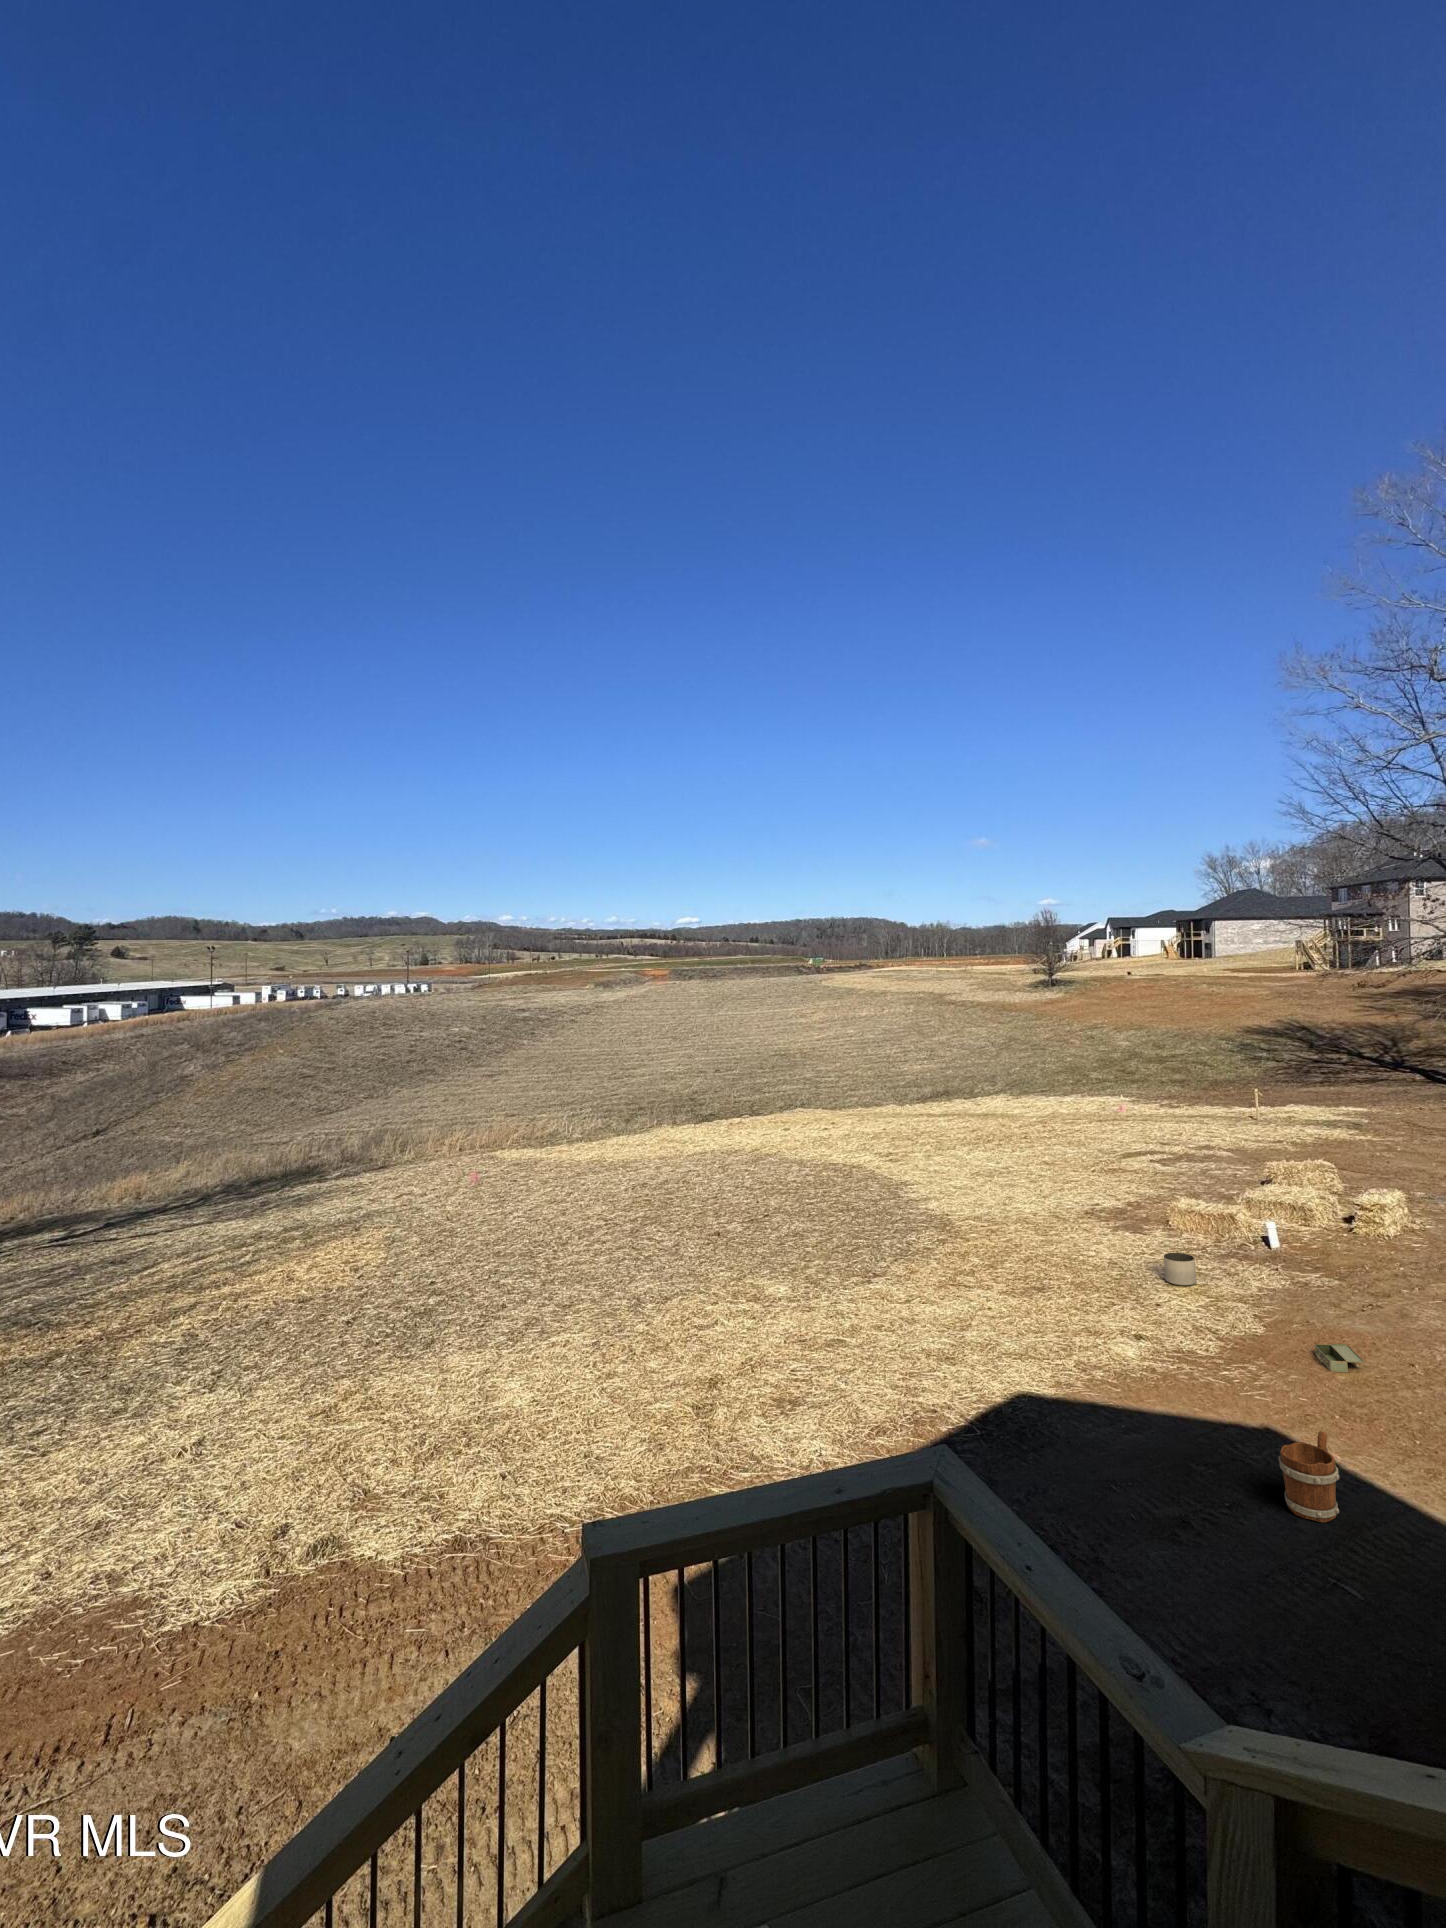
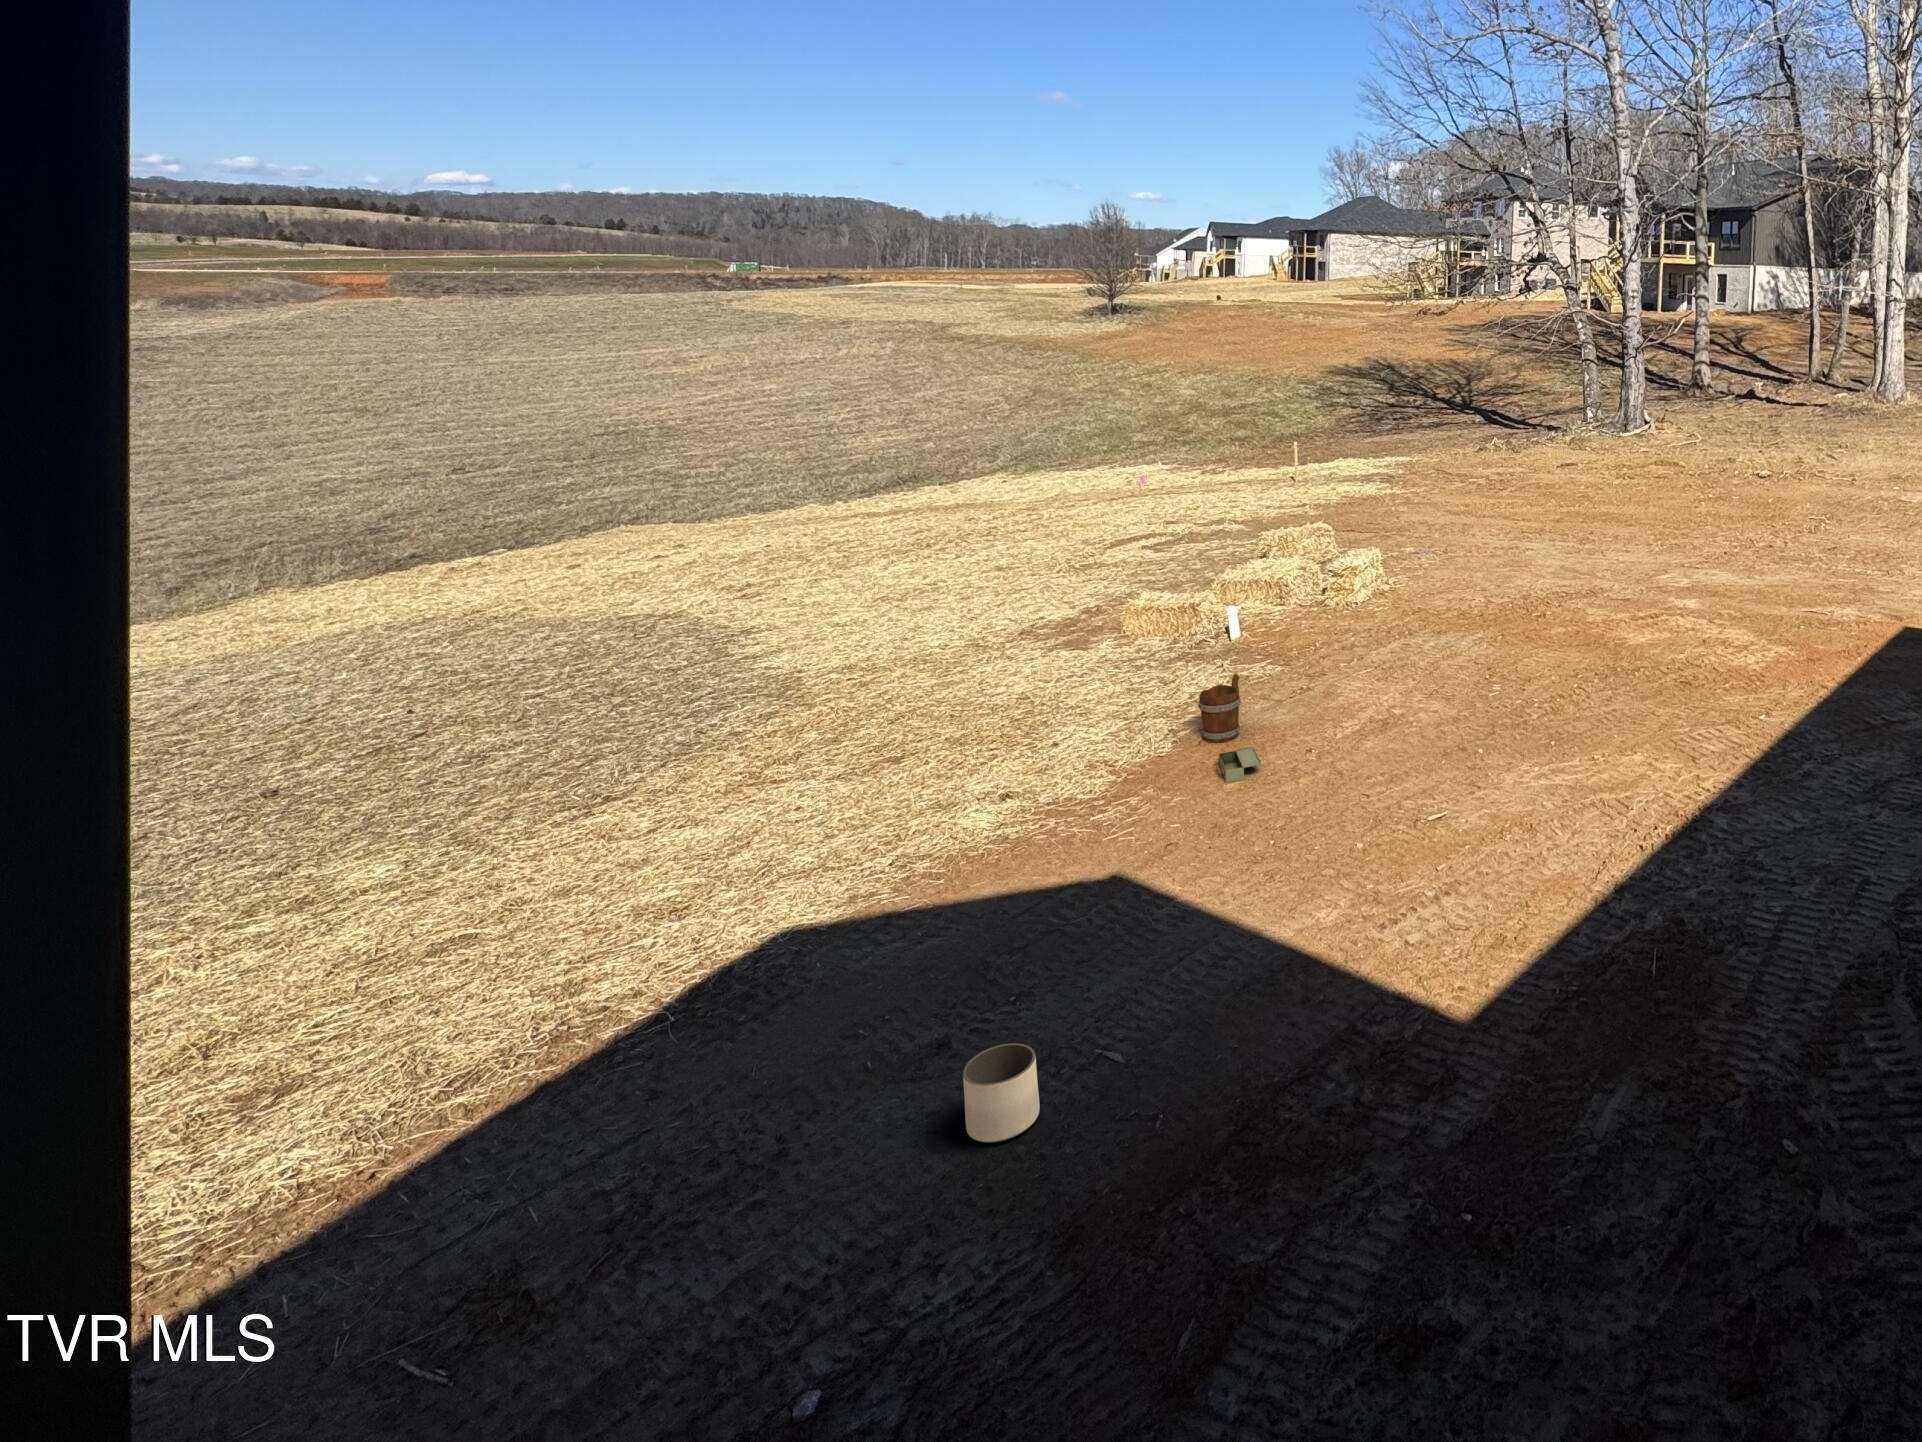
planter: present [1164,1253,1196,1286] -> present [963,1043,1040,1143]
bucket: present [1278,1431,1339,1523] -> present [1198,675,1241,743]

